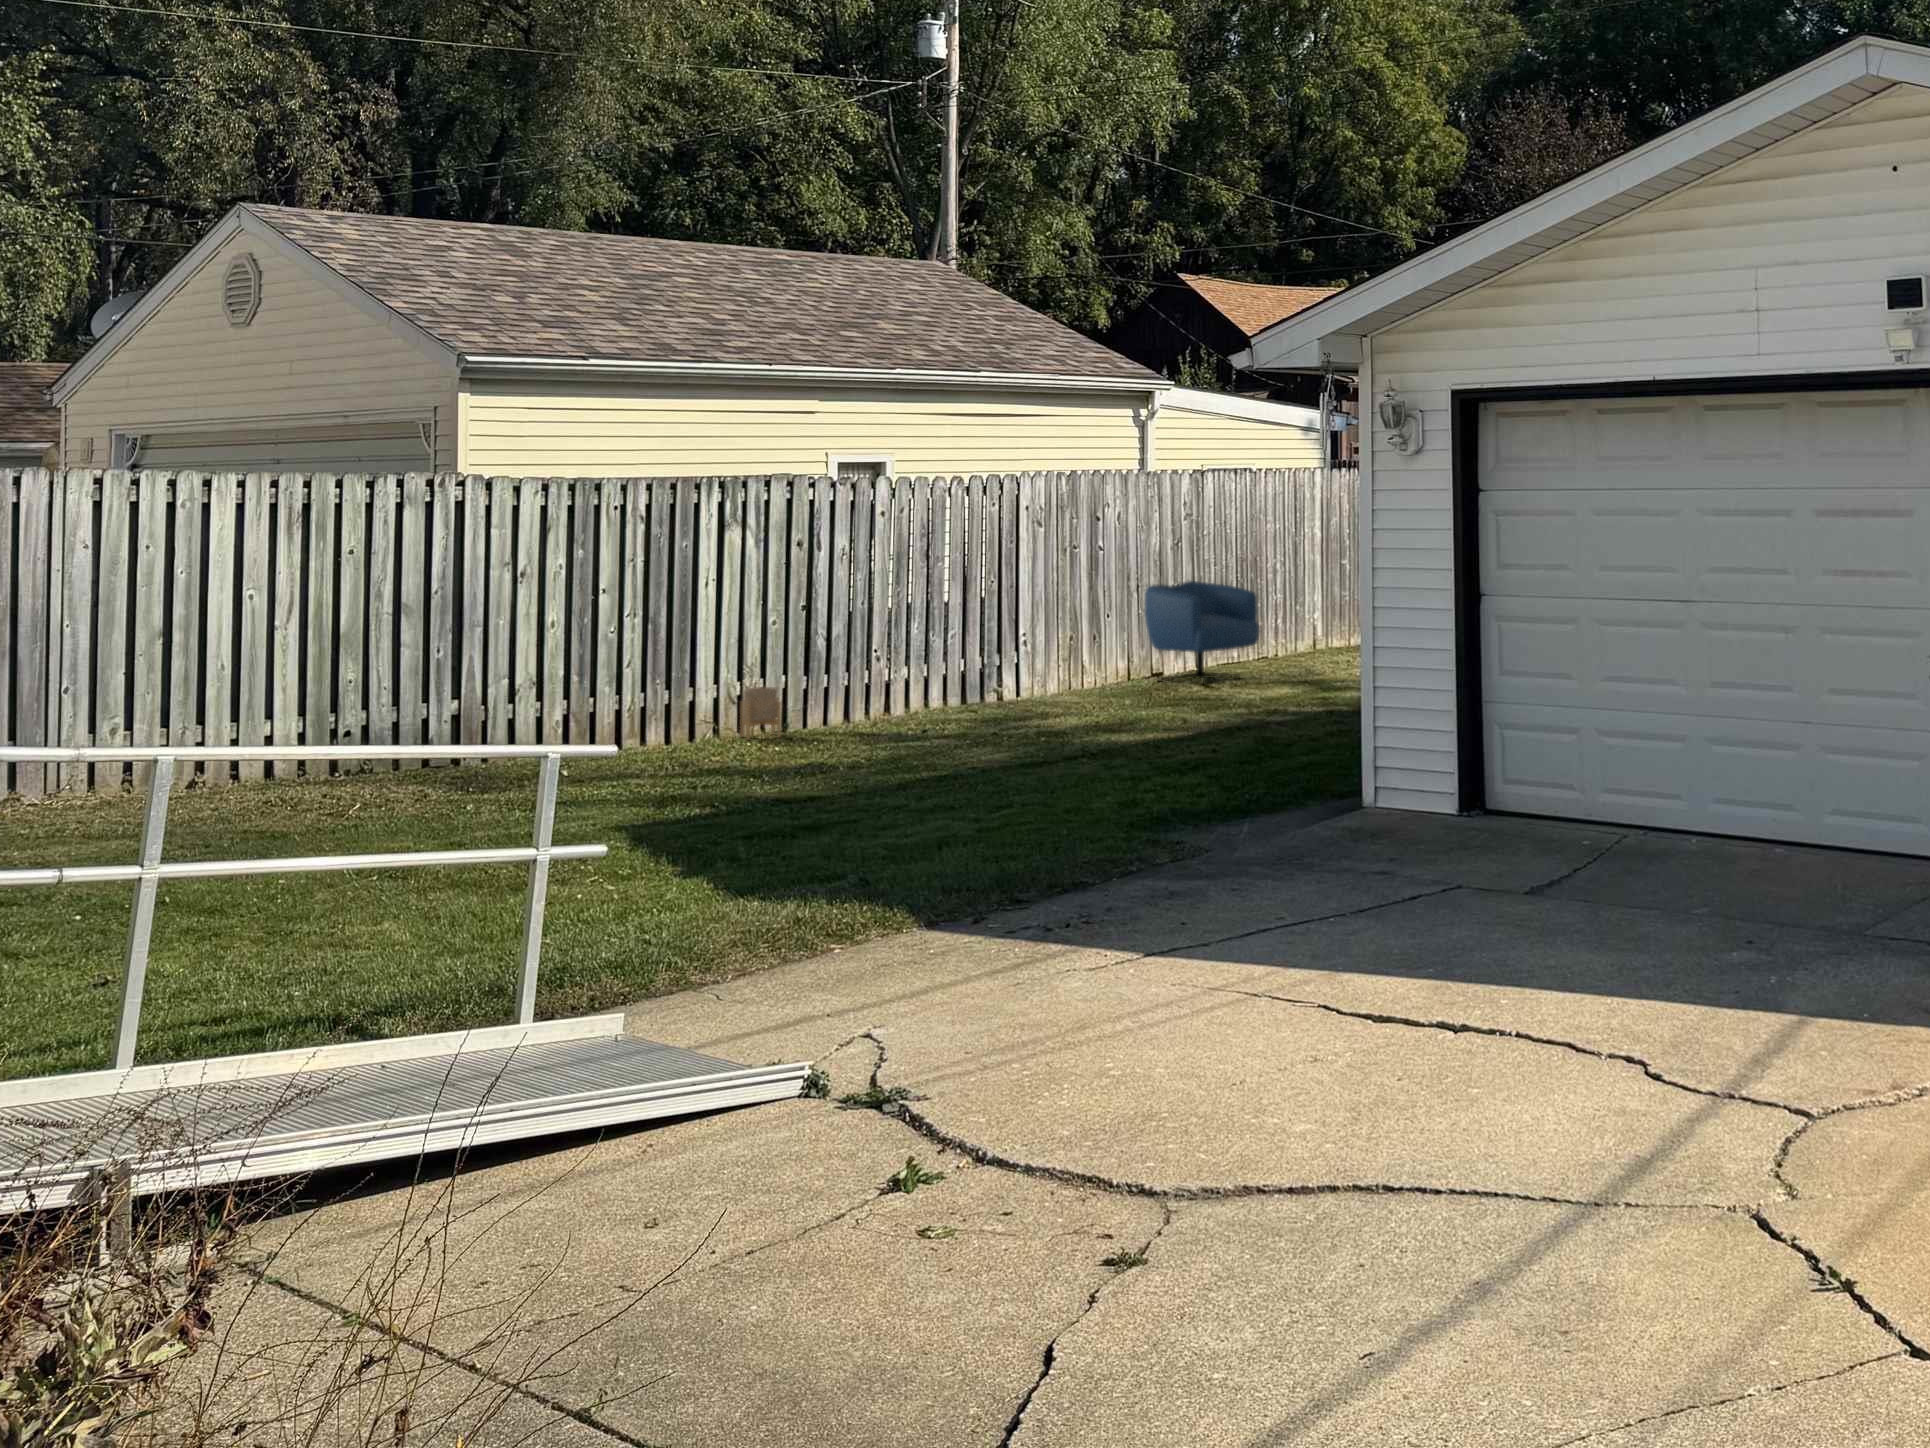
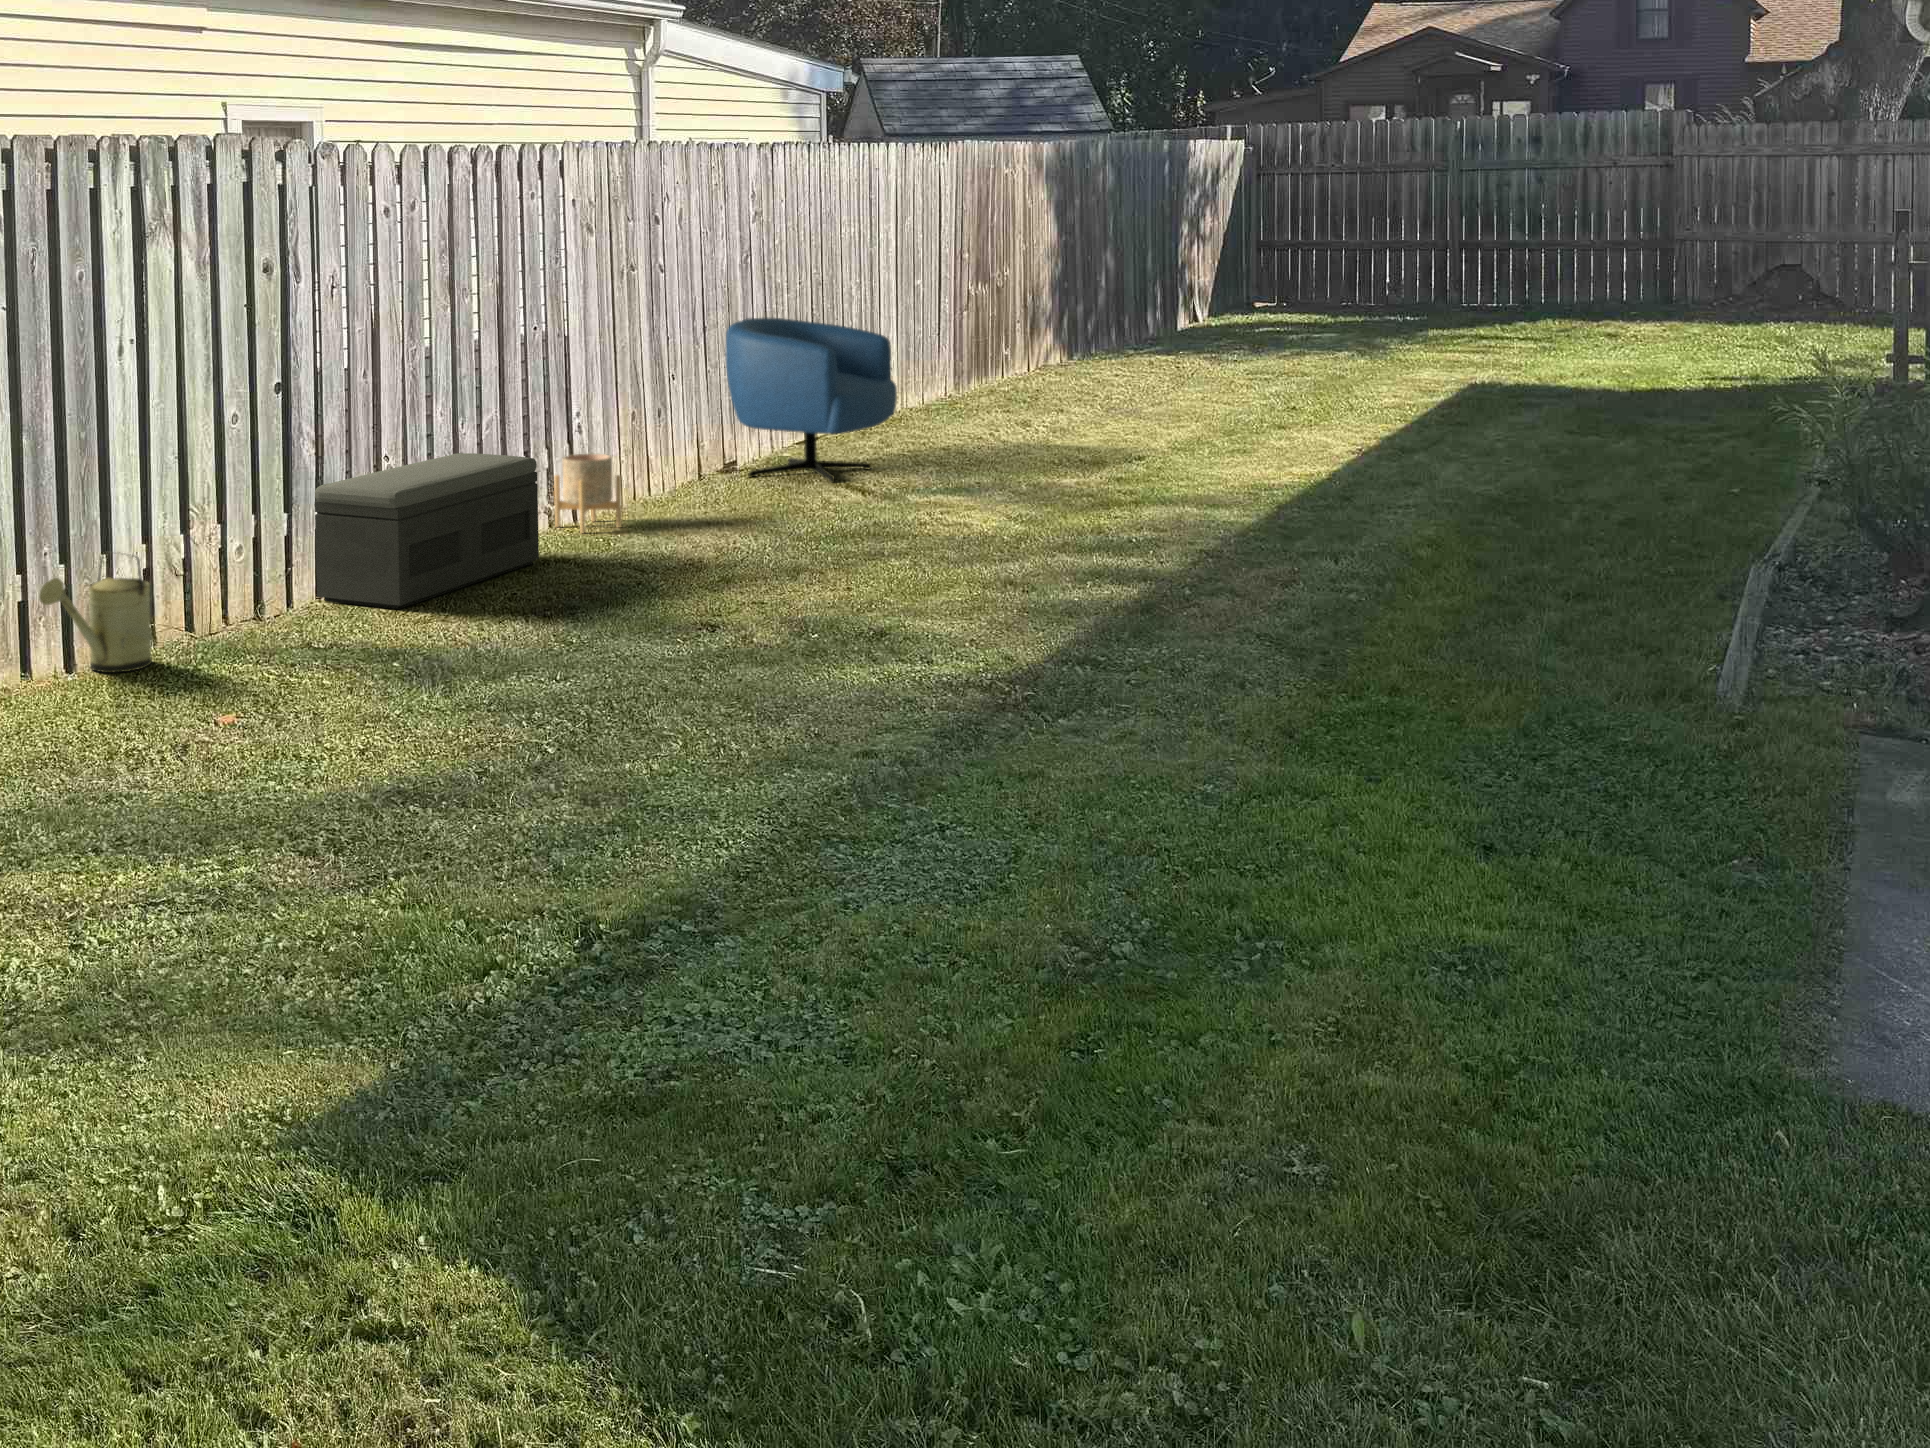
storage bench: none [820,651,960,729] -> present [315,453,539,609]
watering can: none [649,686,713,747] -> present [39,554,154,673]
planter: present [740,687,781,739] -> present [554,454,622,533]

